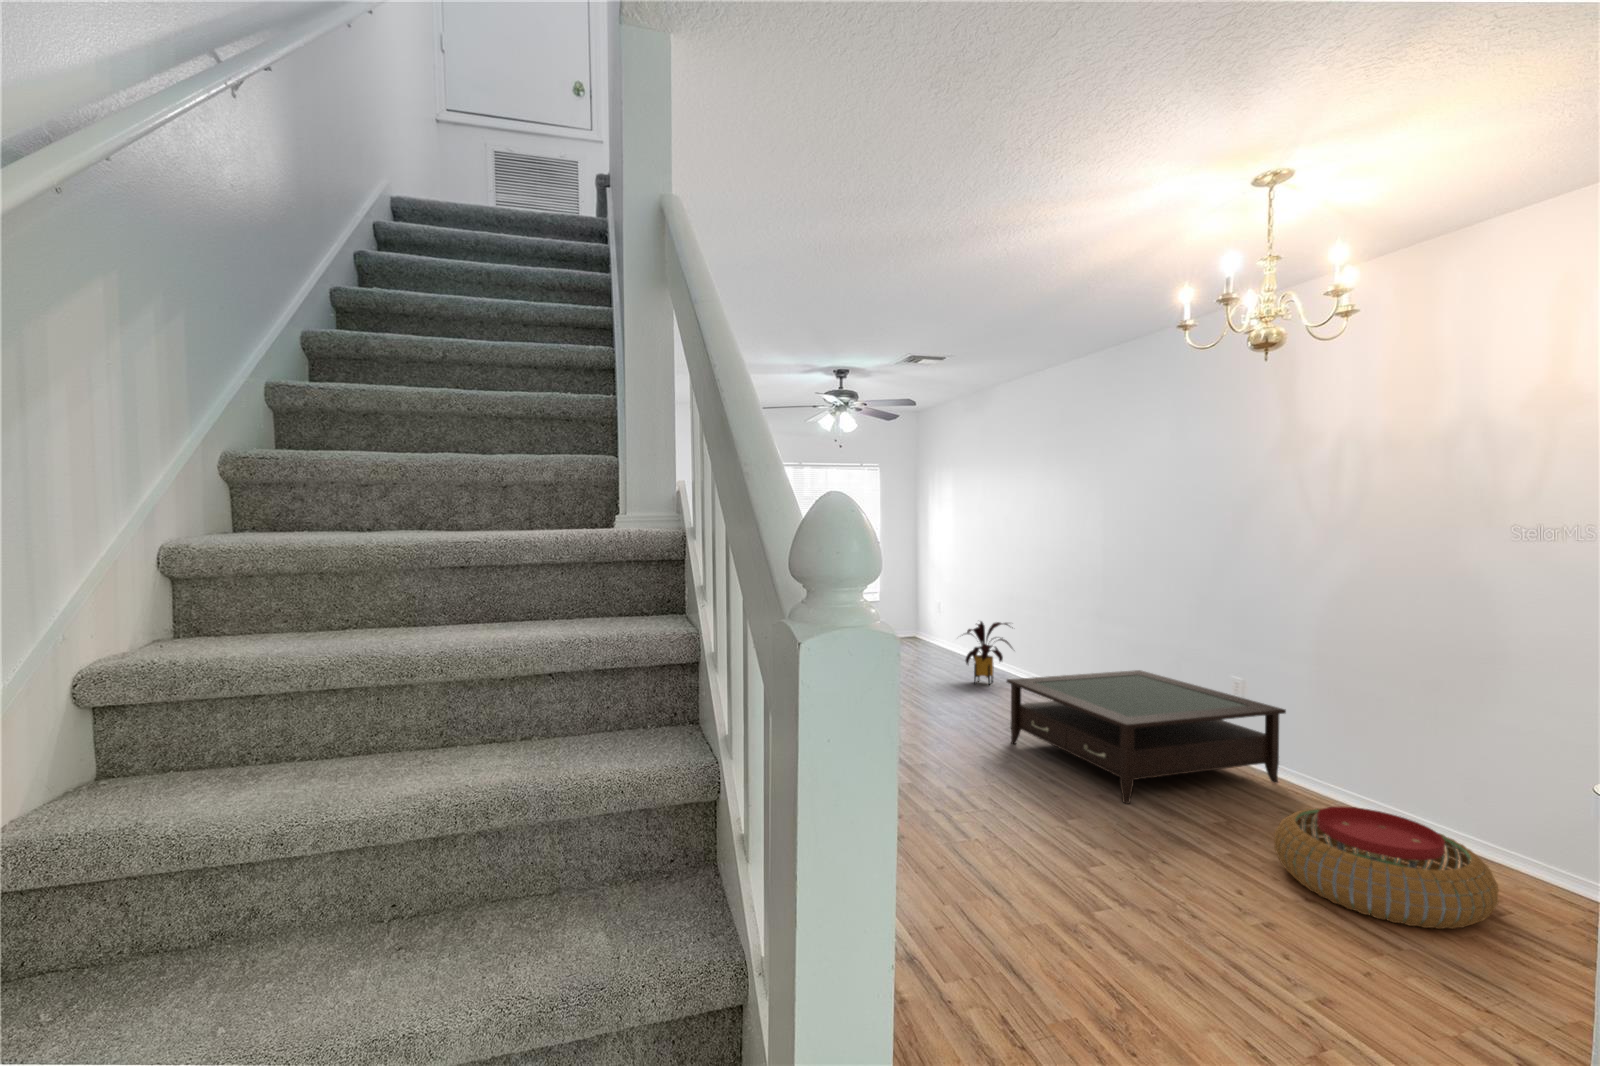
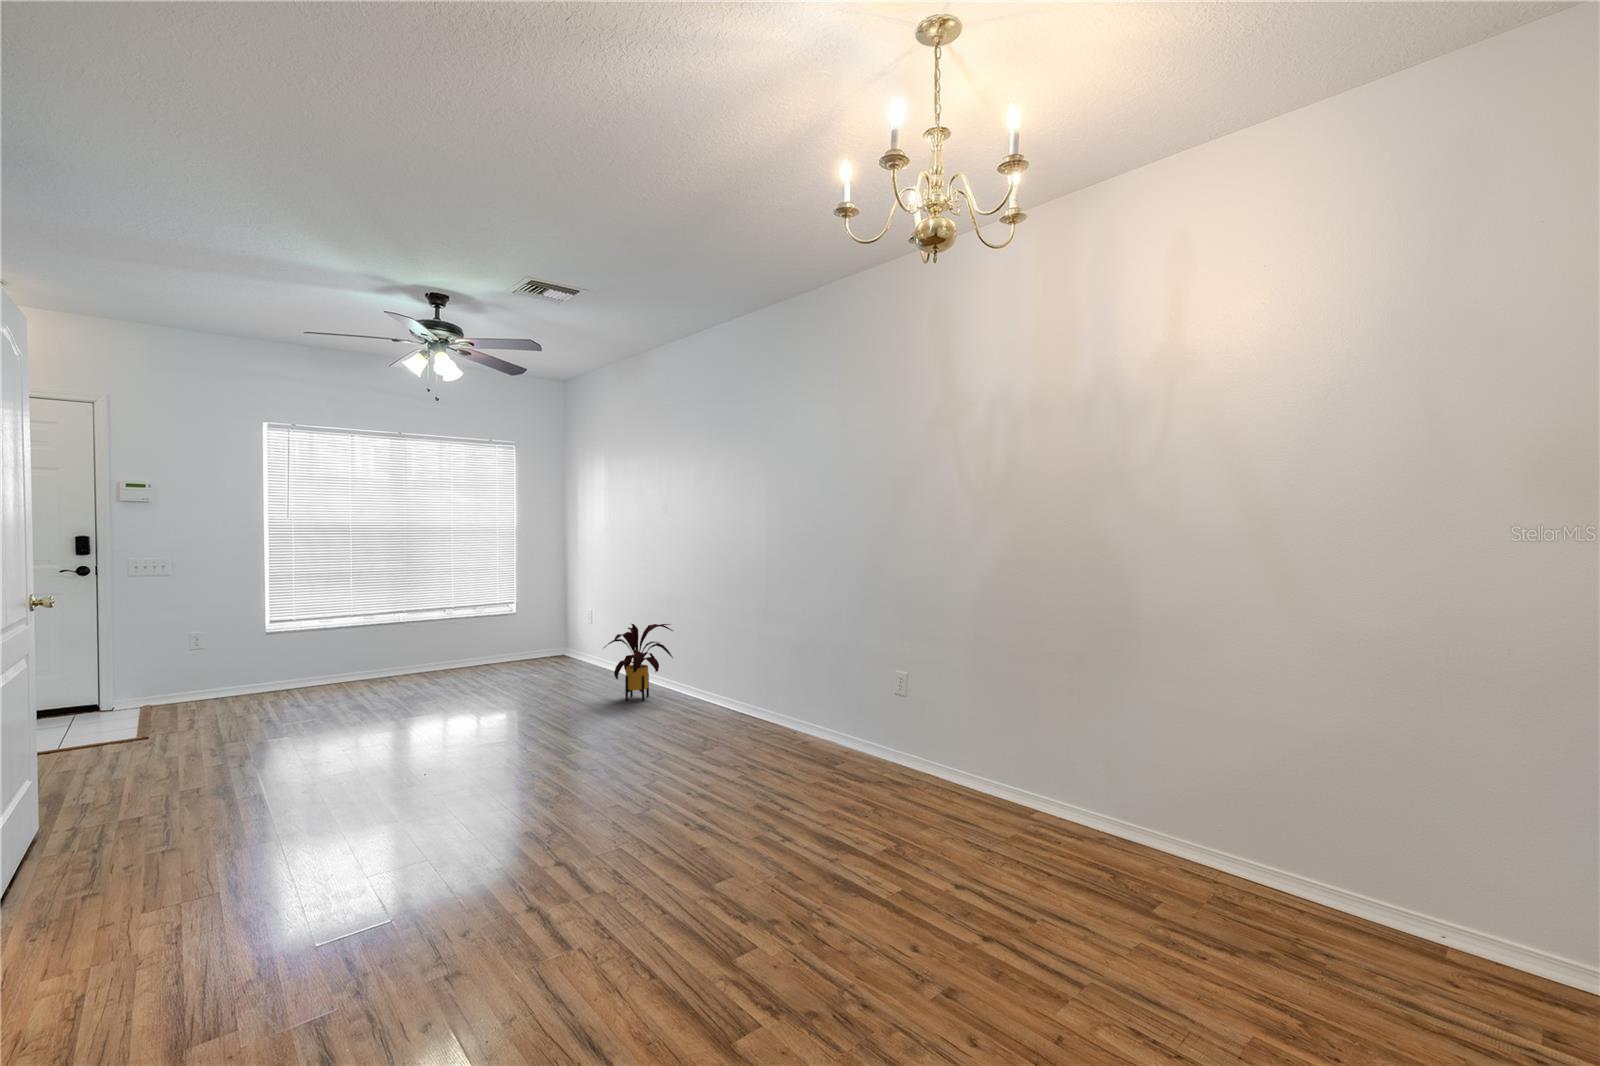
coffee table: present [1007,670,1286,804] -> none [651,668,946,840]
pouf: present [1274,806,1498,929] -> none [945,809,1156,949]

